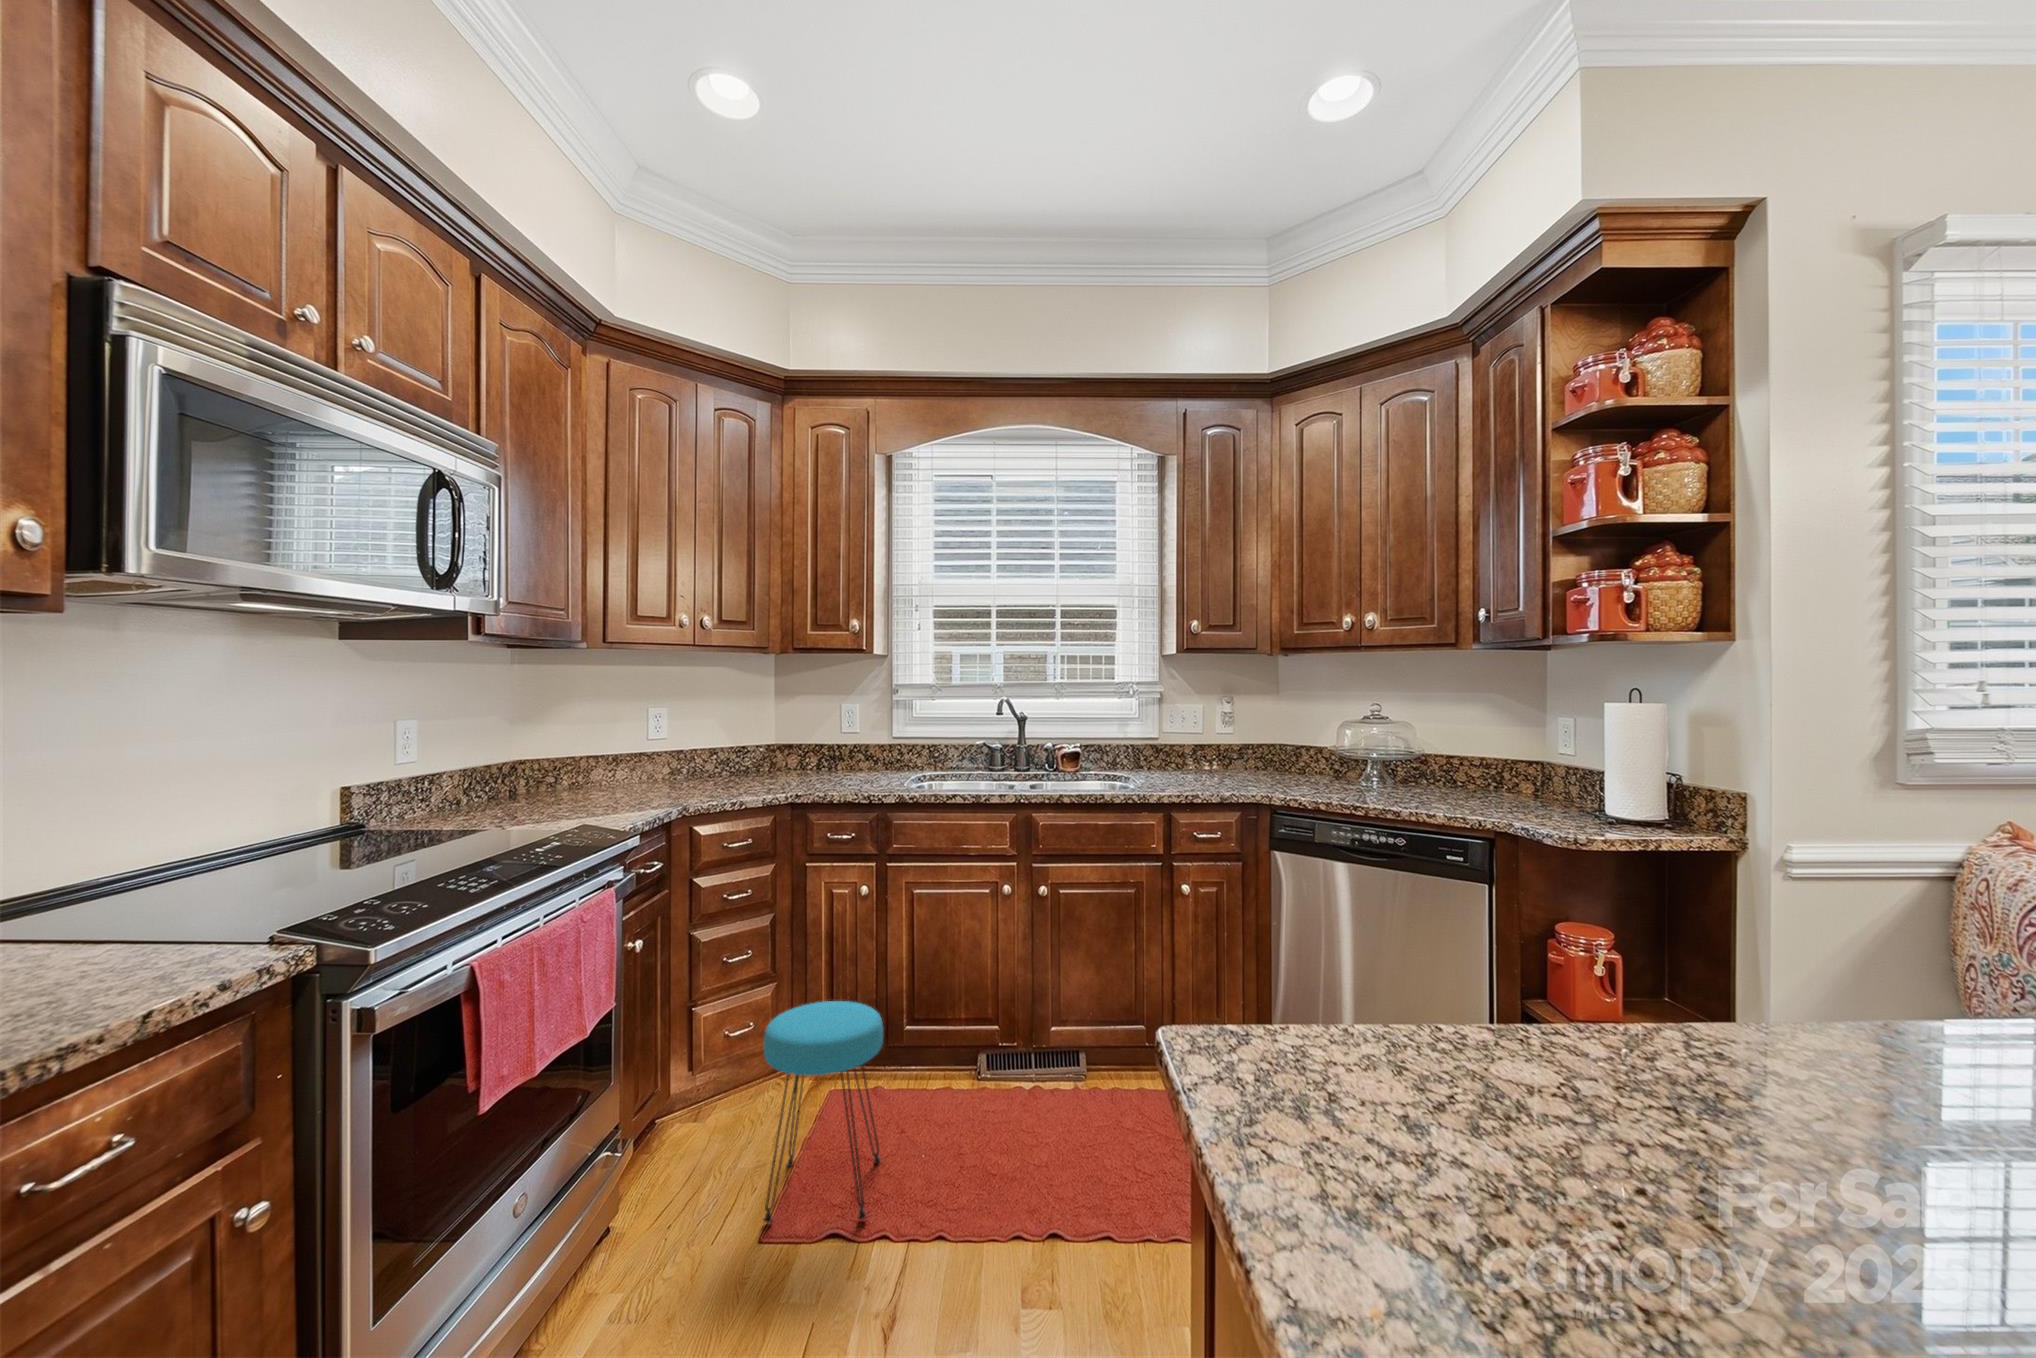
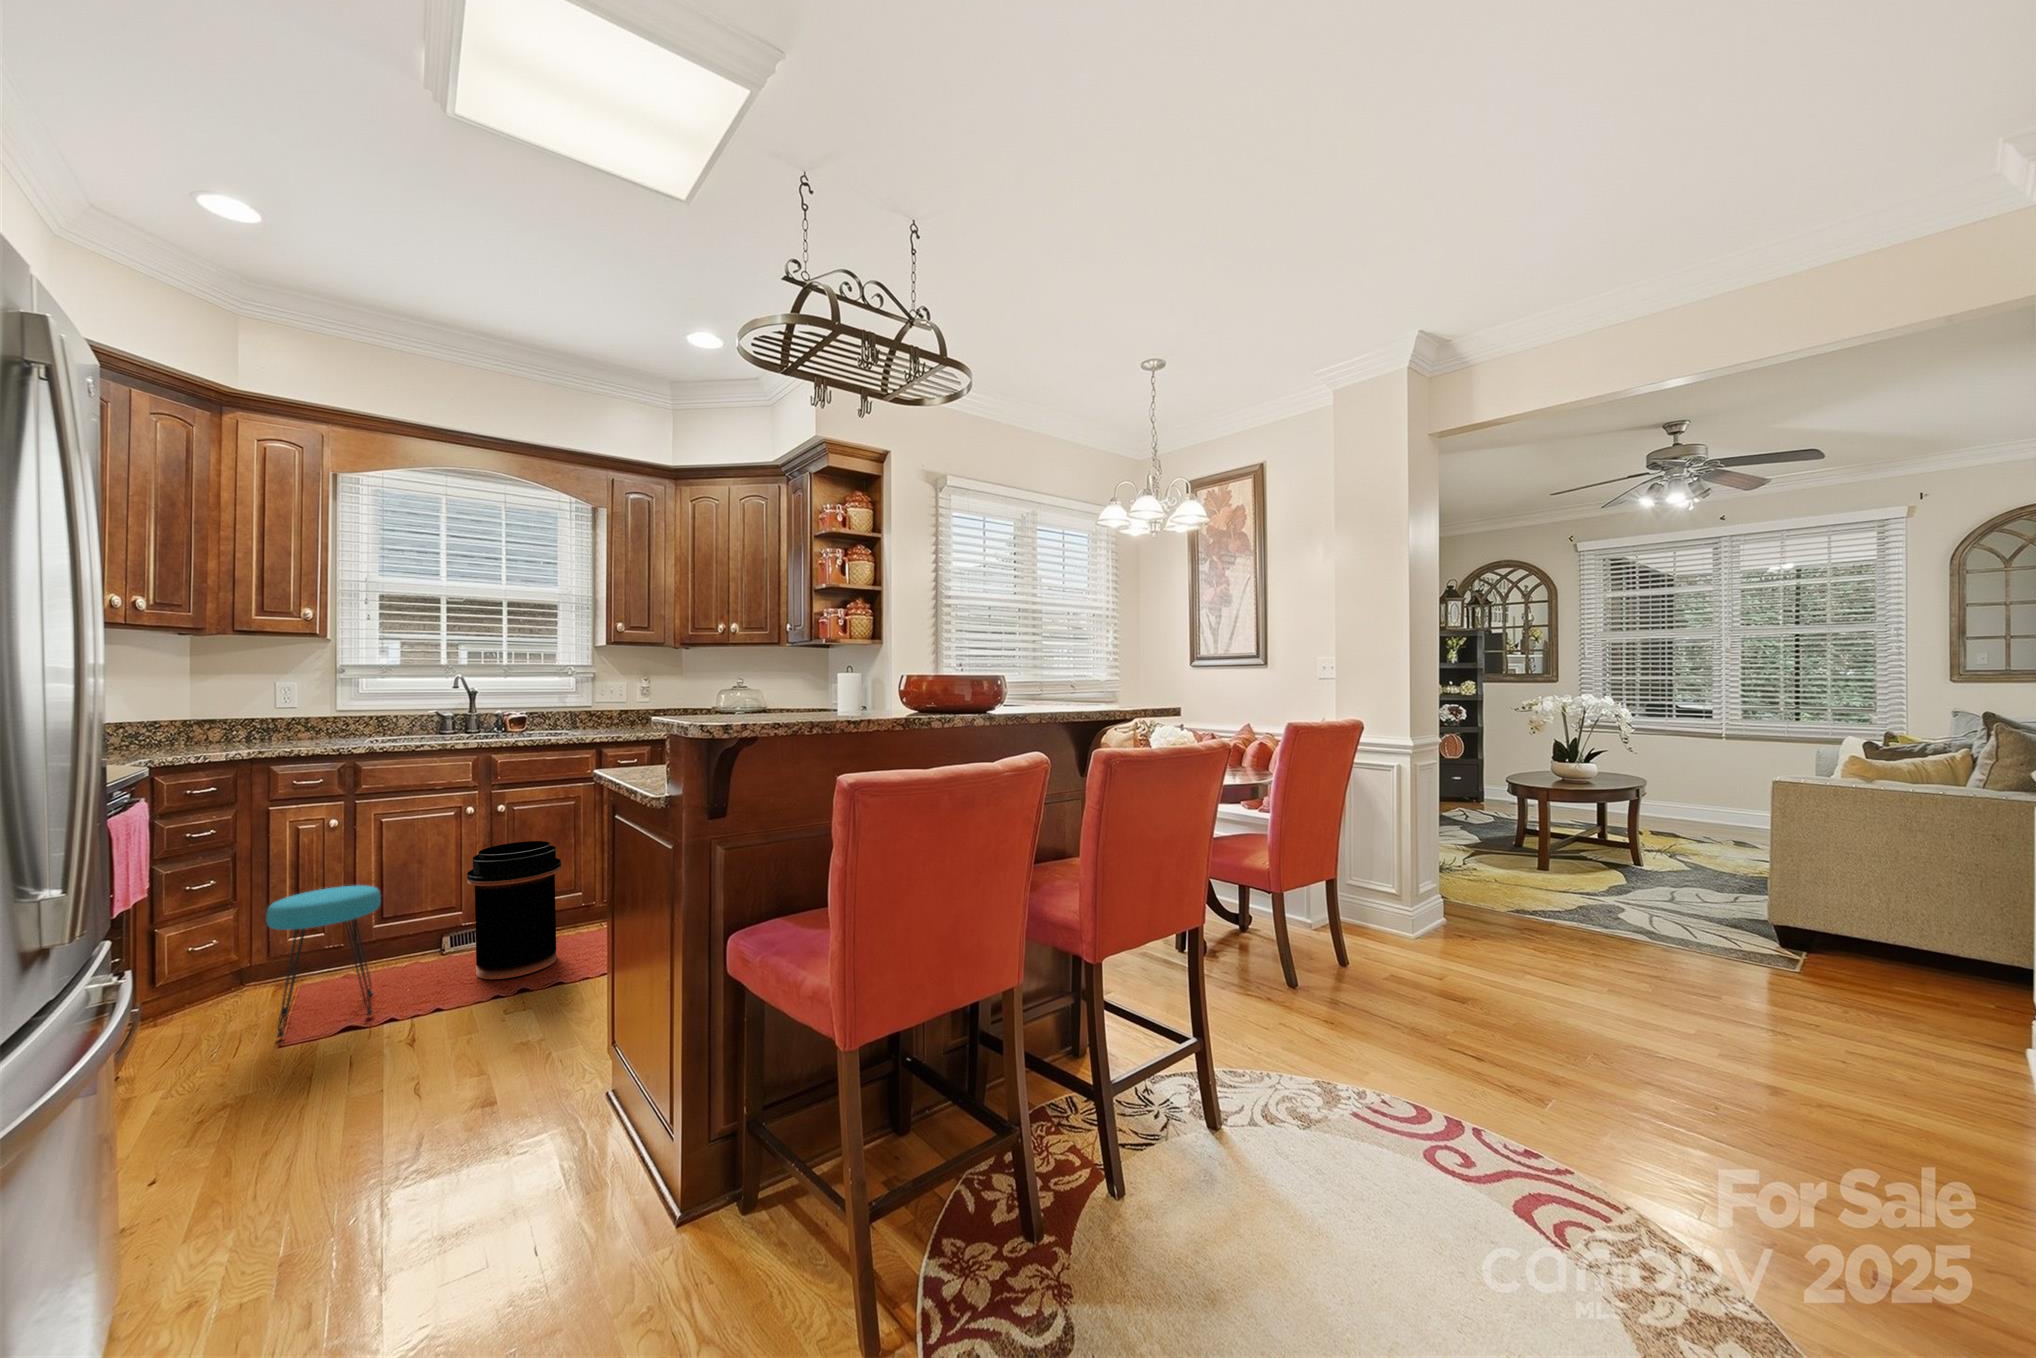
trash can: none [986,967,1108,1204] -> present [467,841,561,979]

